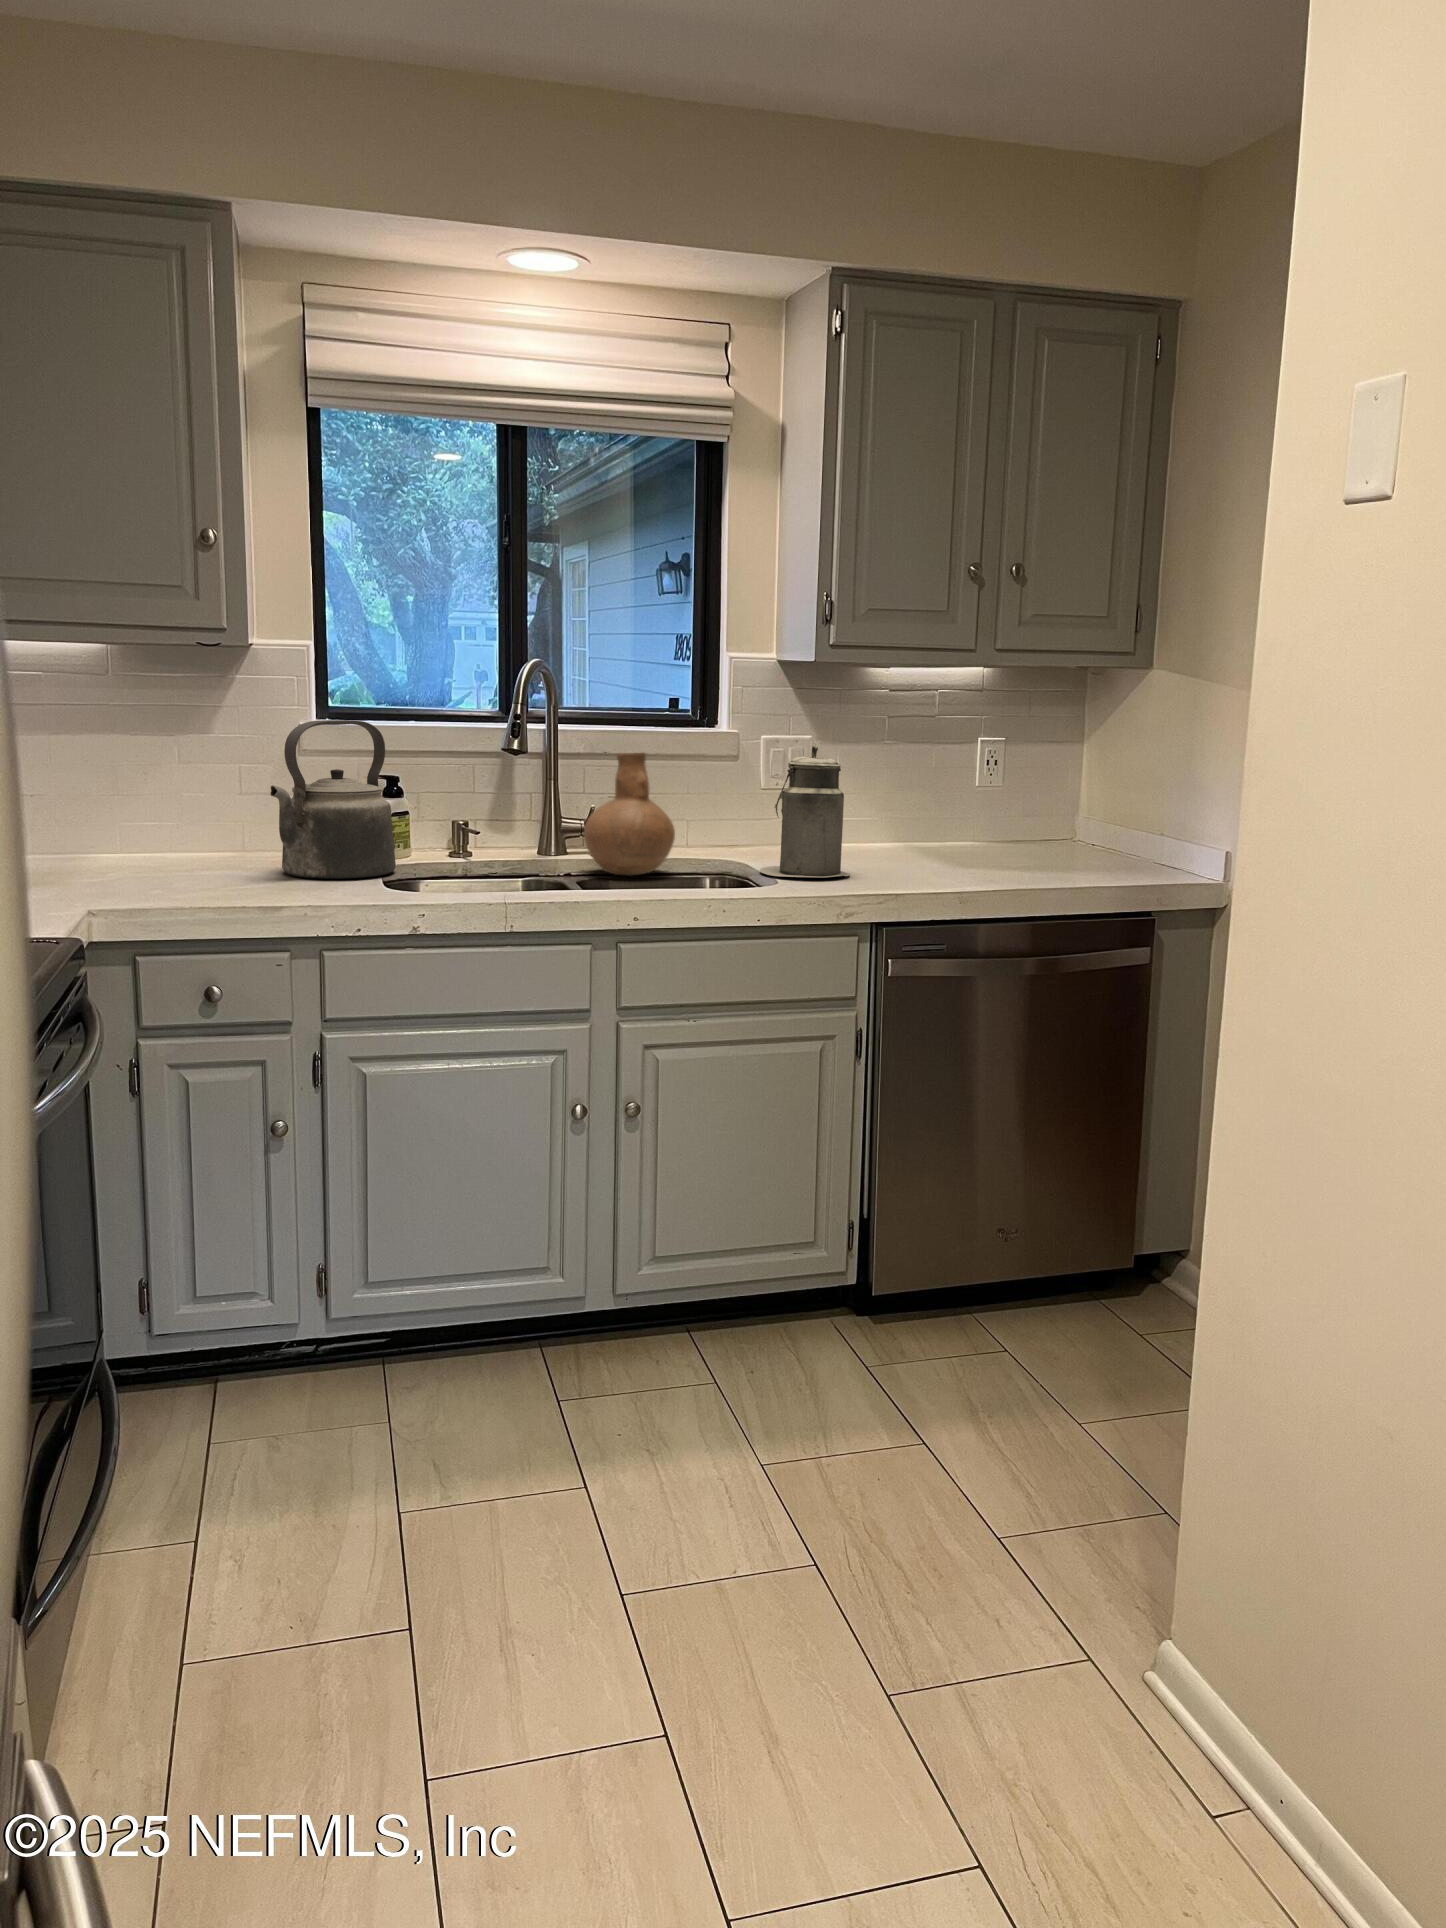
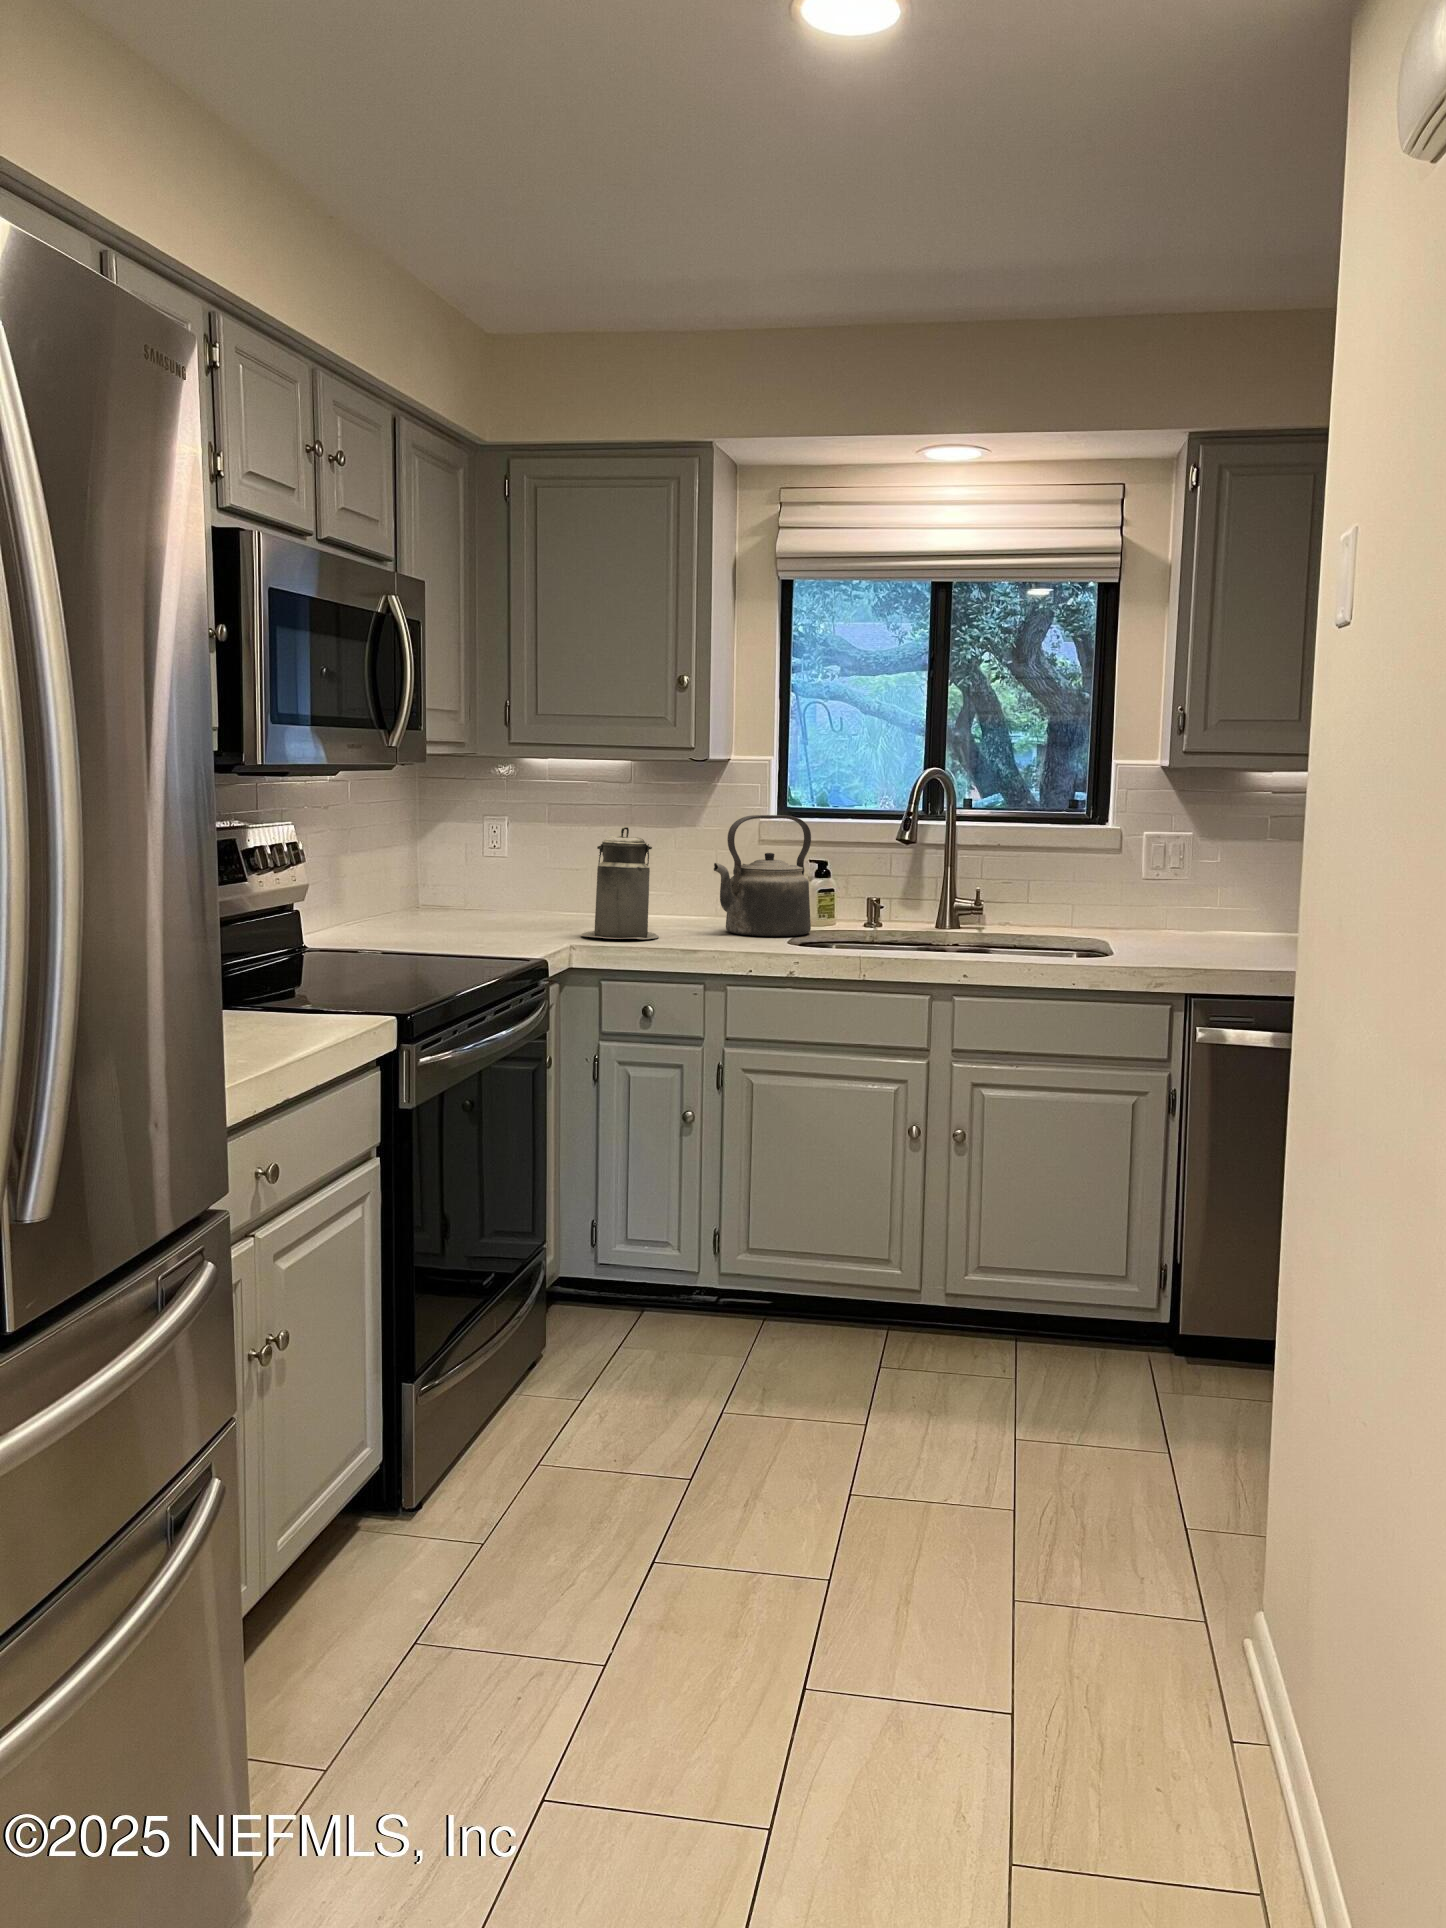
canister: present [760,746,850,877] -> present [581,827,659,939]
vase: present [584,753,675,876] -> none [957,844,1034,946]

